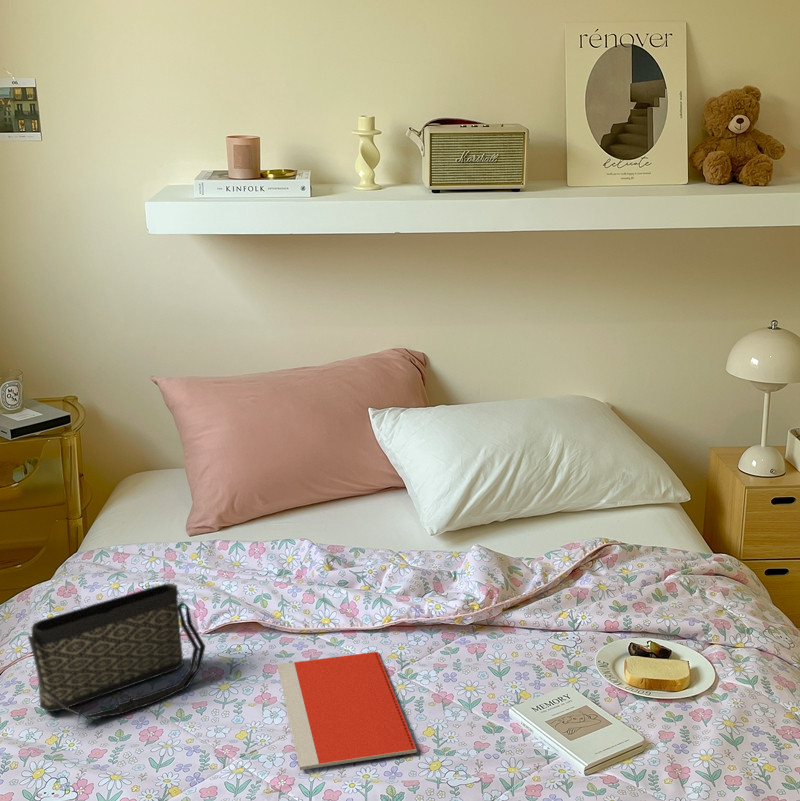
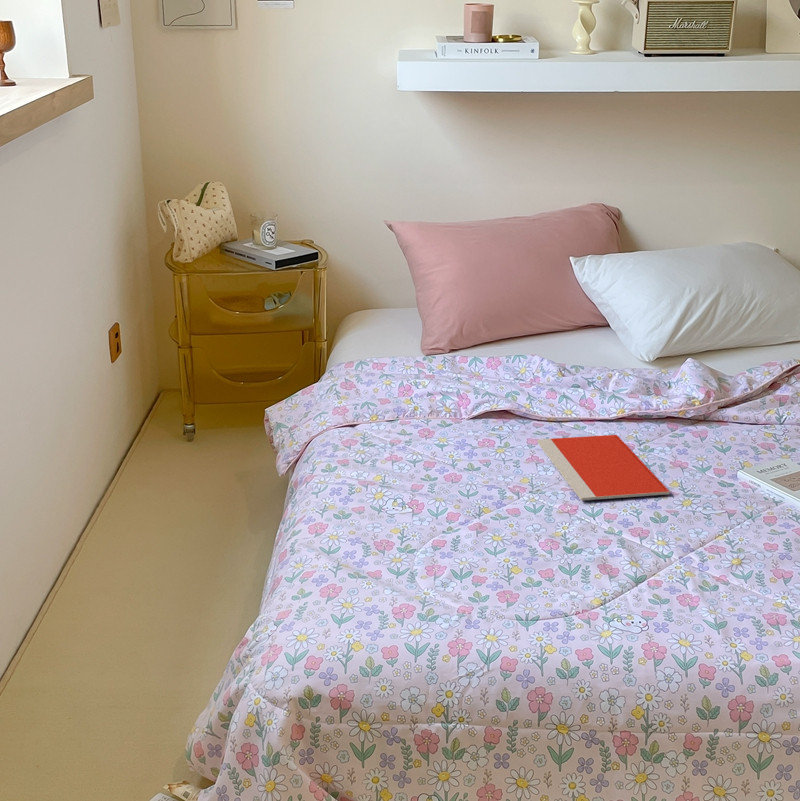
handbag: present [28,584,205,719] -> none [357,369,484,465]

